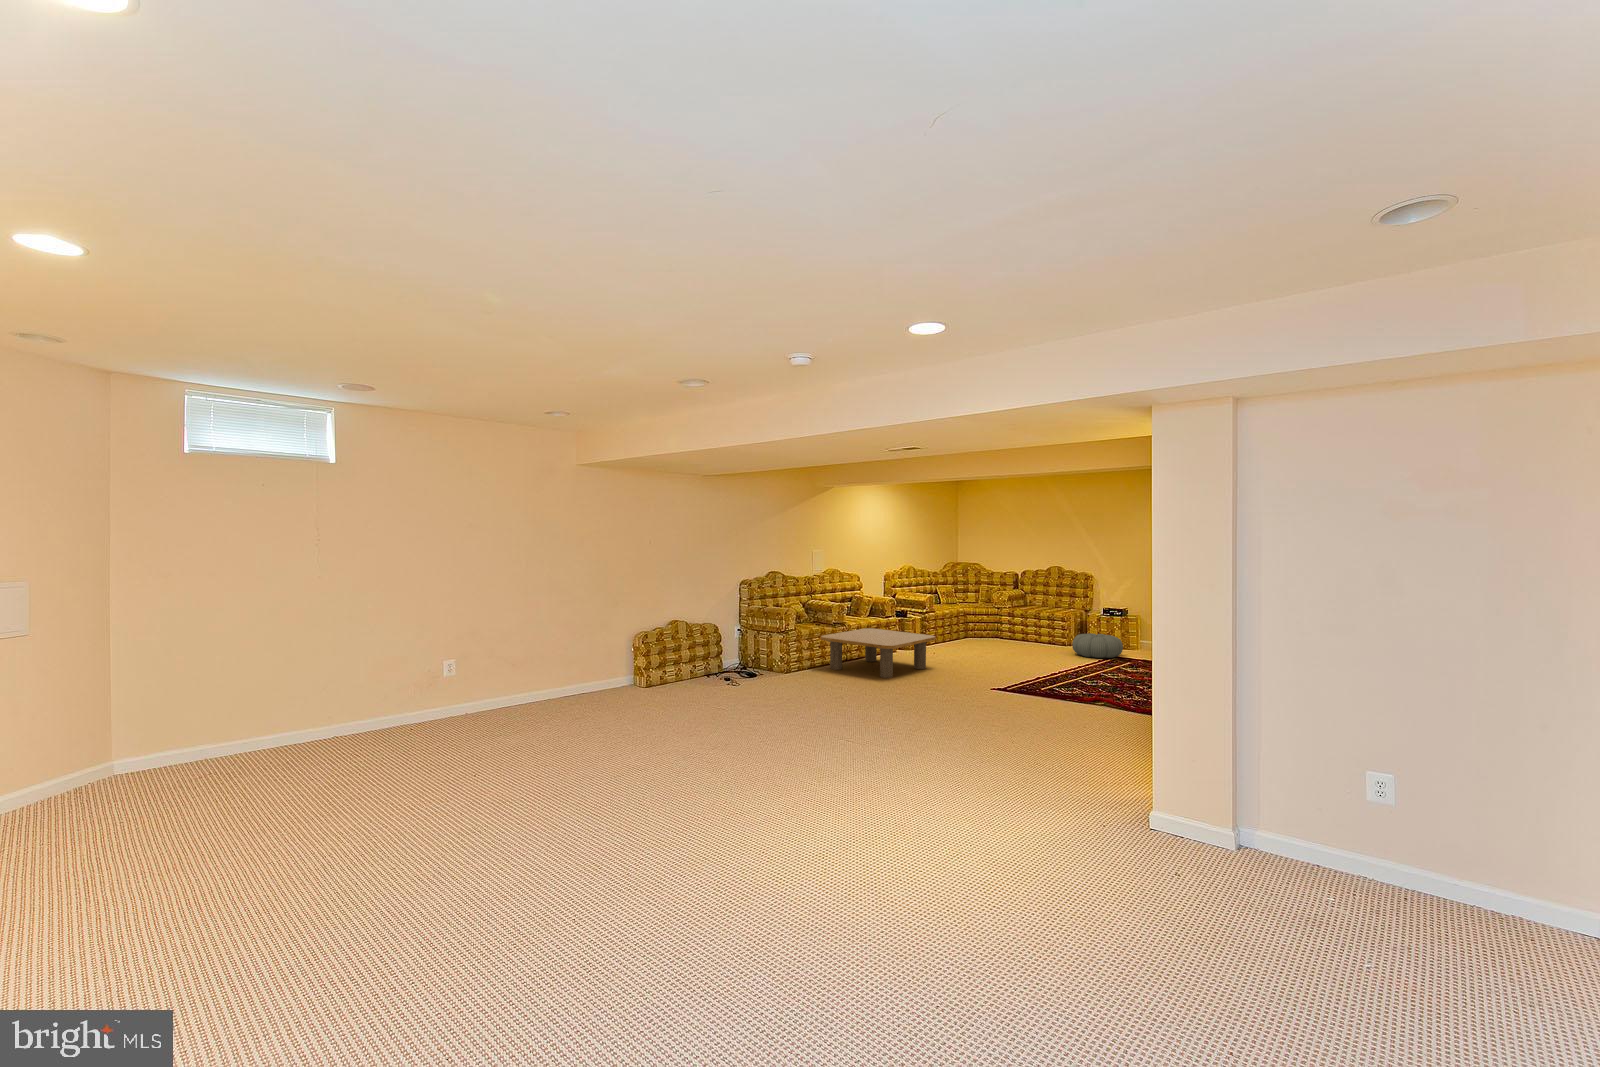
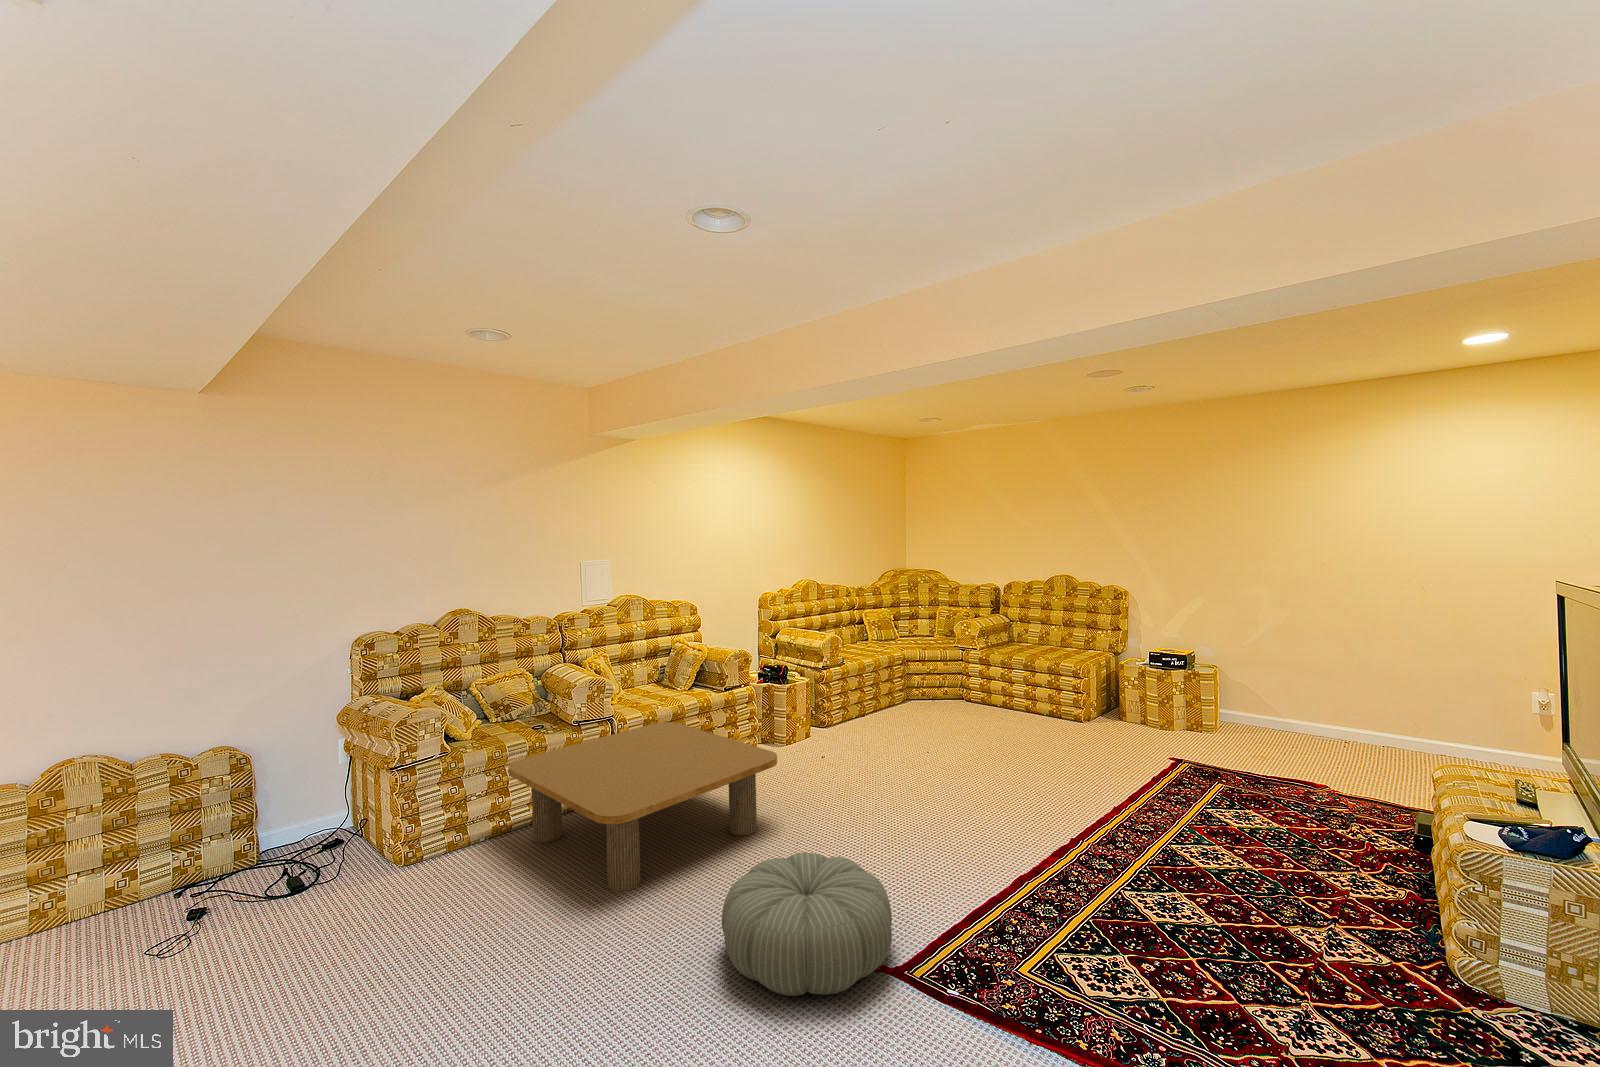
pouf: present [1072,633,1123,658] -> present [722,853,892,996]

